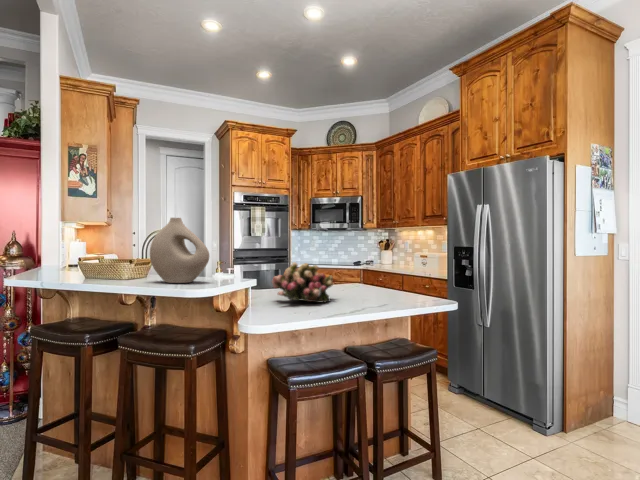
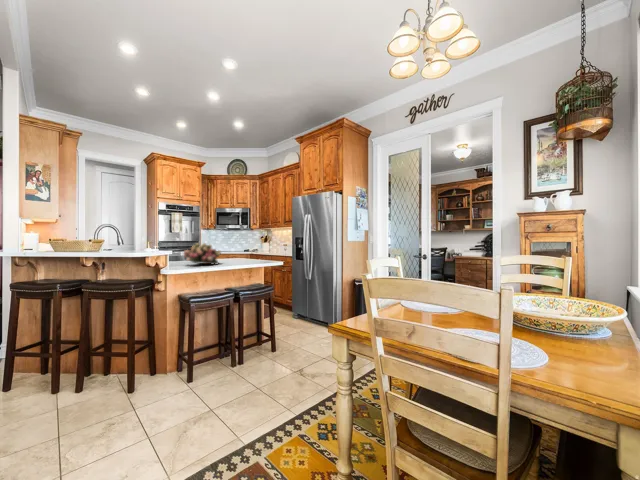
vase: present [150,218,209,283] -> none [101,215,142,253]

